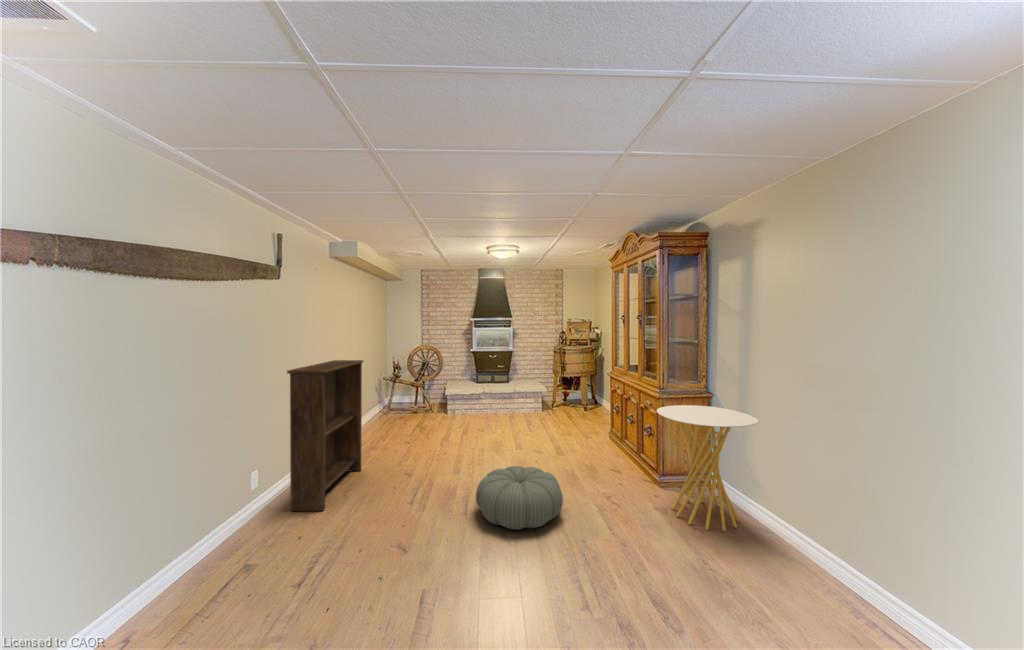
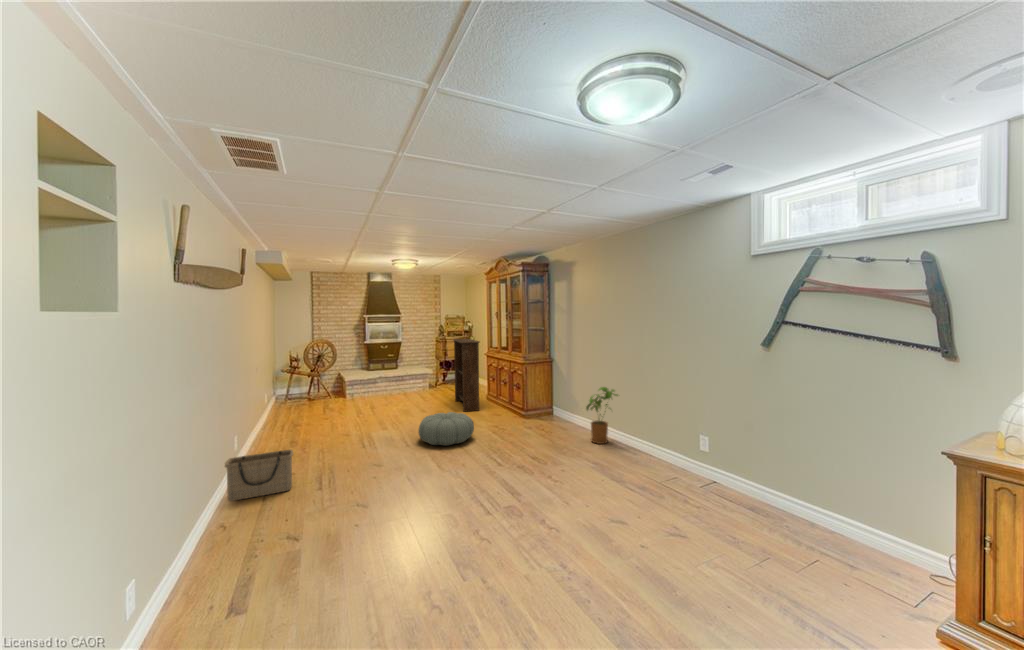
bookshelf: present [287,360,363,511] -> present [454,339,479,412]
side table: present [657,405,758,531] -> none [524,366,576,431]
house plant: none [785,474,879,600] -> present [586,387,618,444]
basket: none [153,516,260,589] -> present [225,450,293,501]

